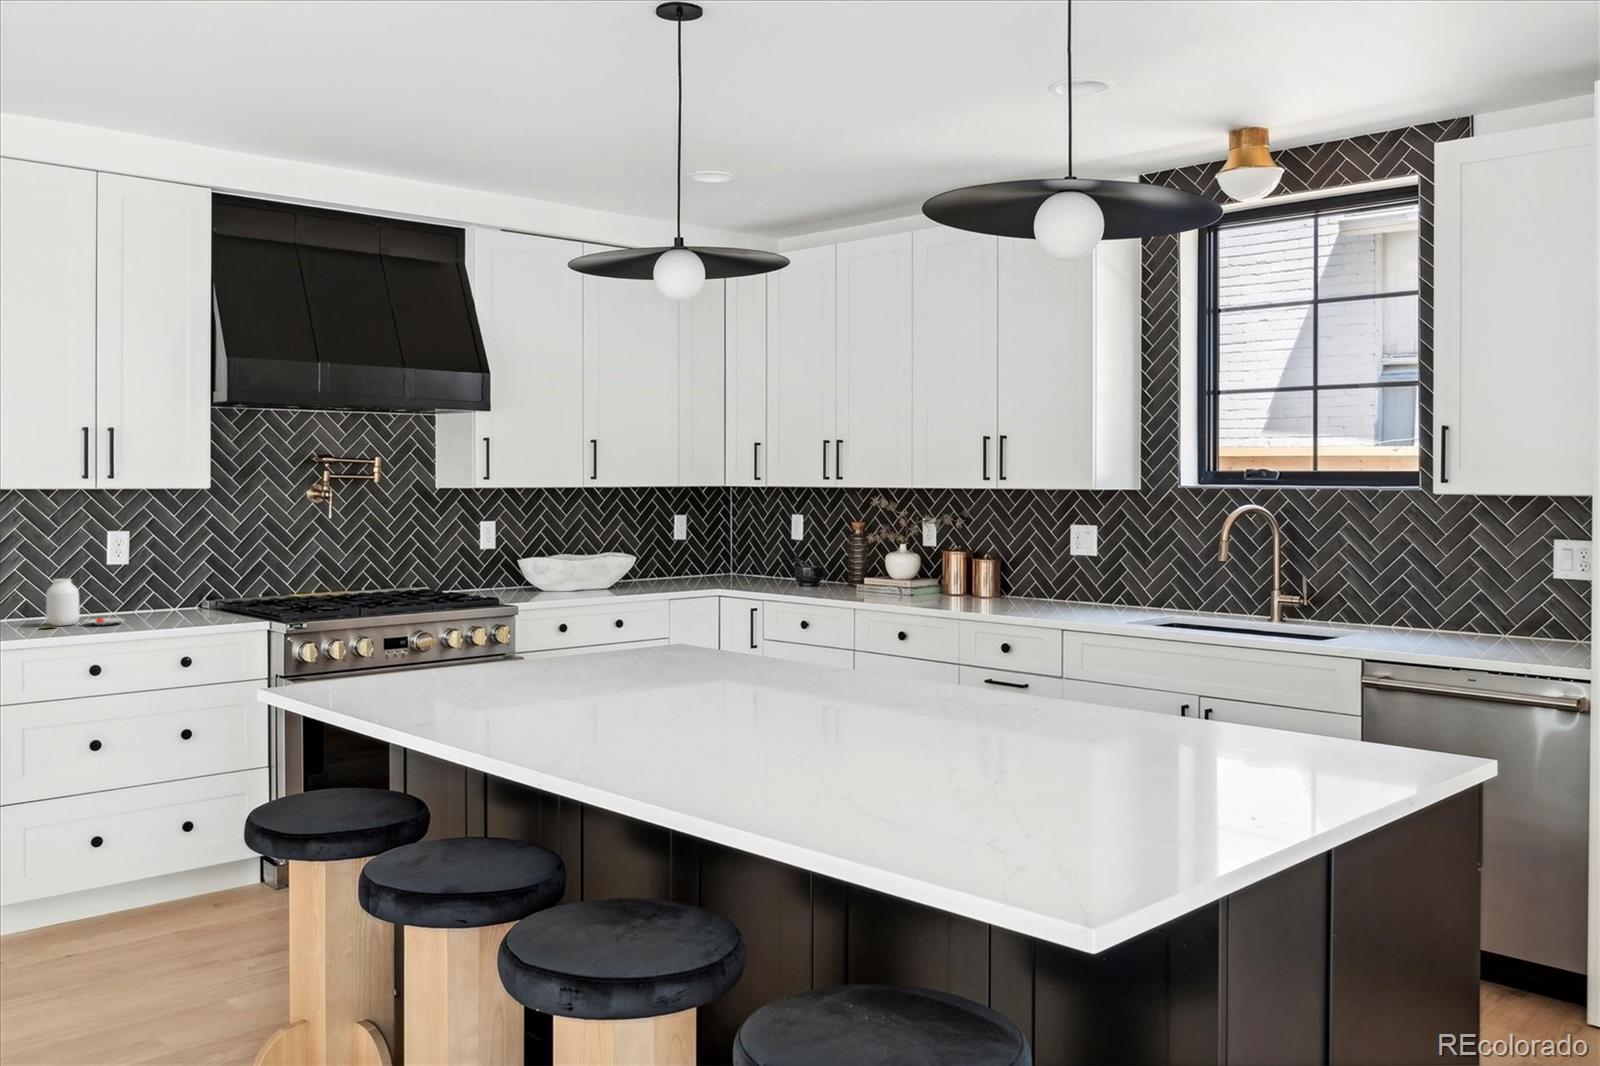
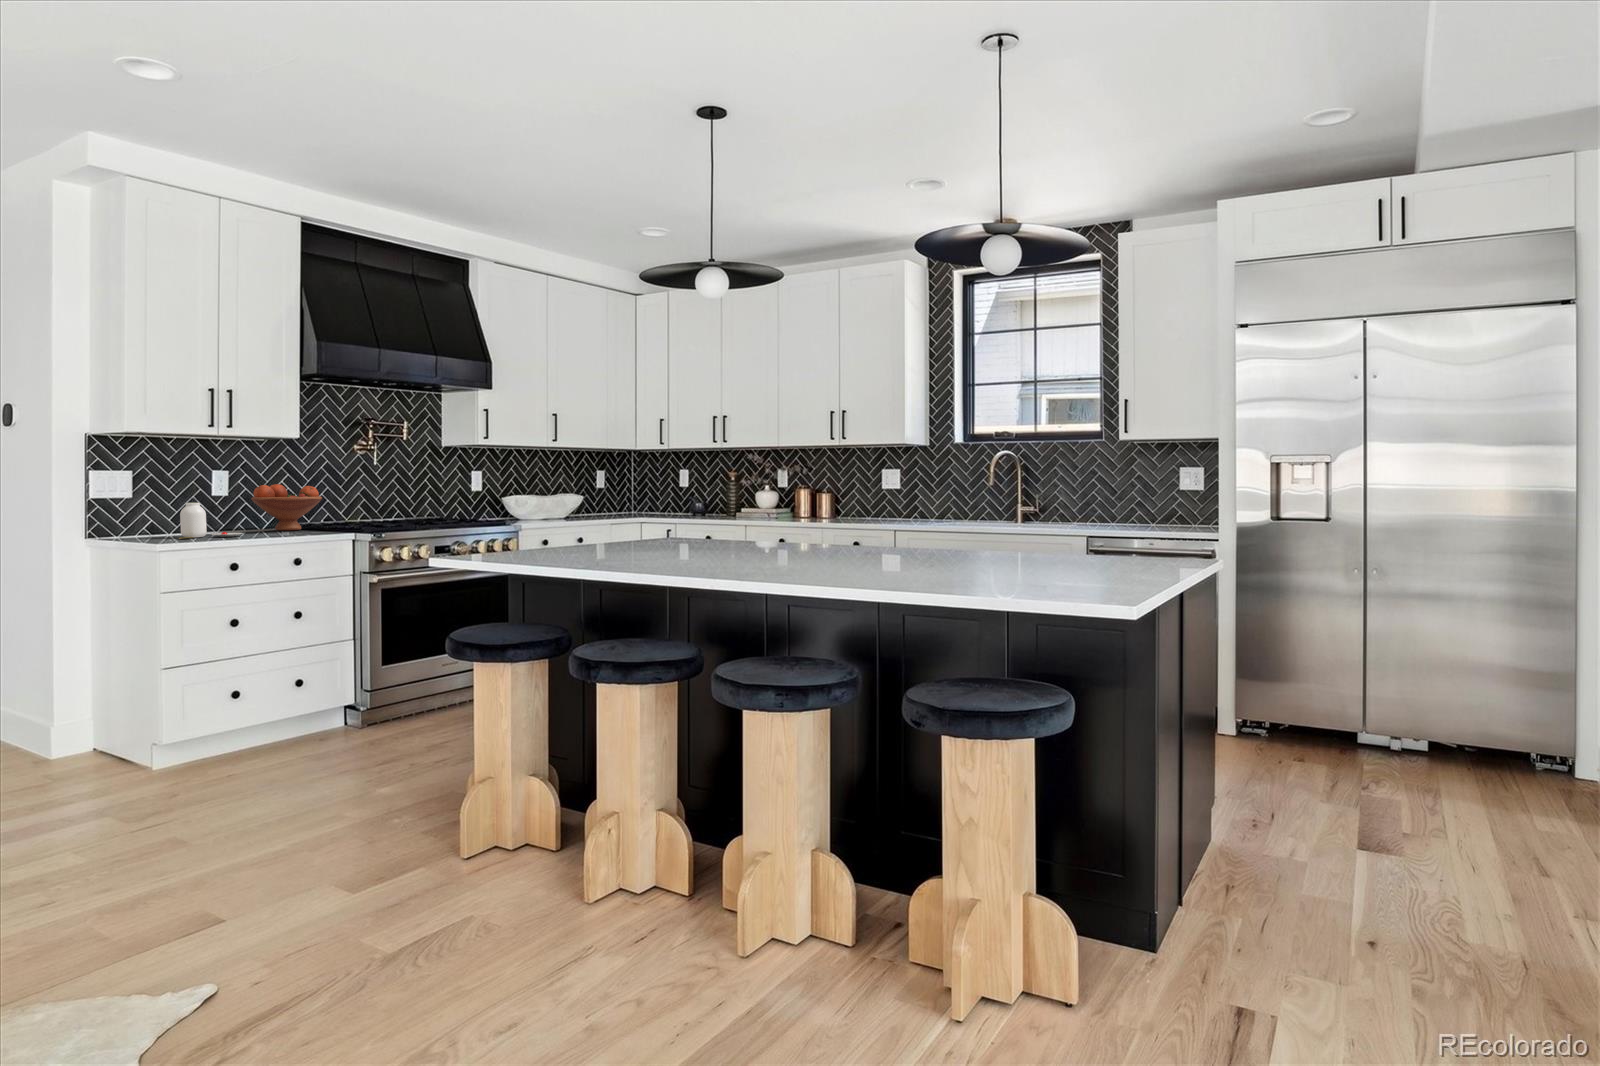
fruit bowl: none [151,549,244,613] -> present [251,484,322,531]

